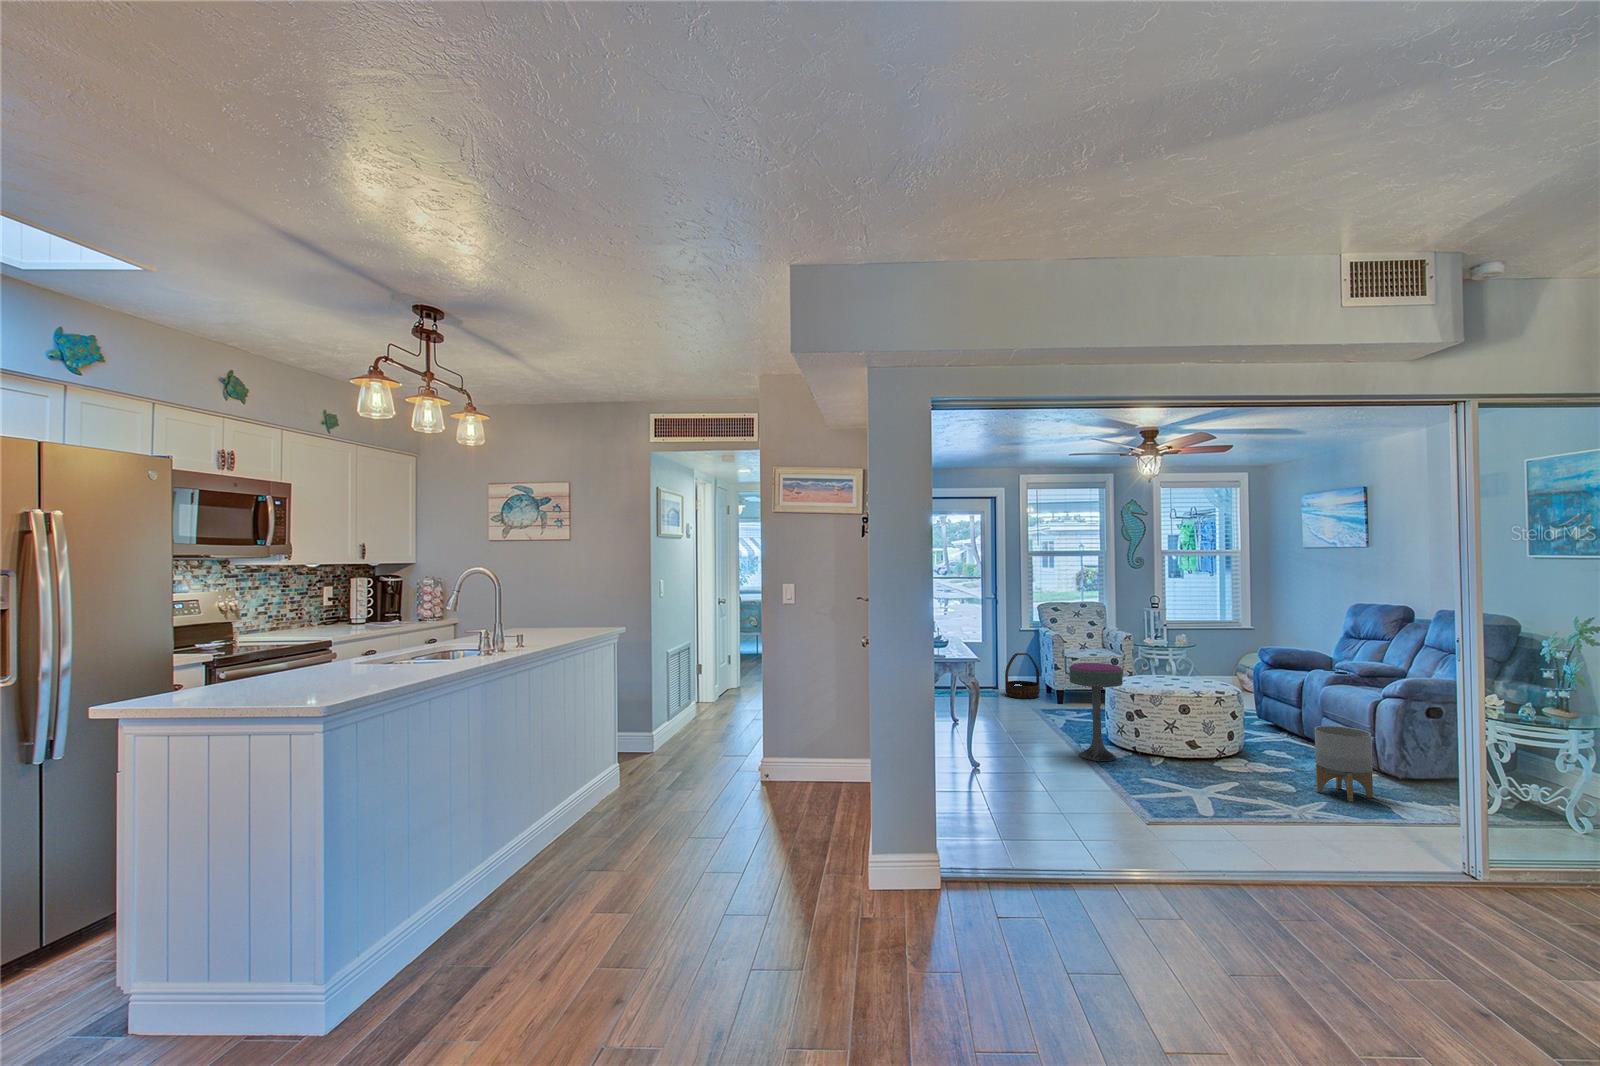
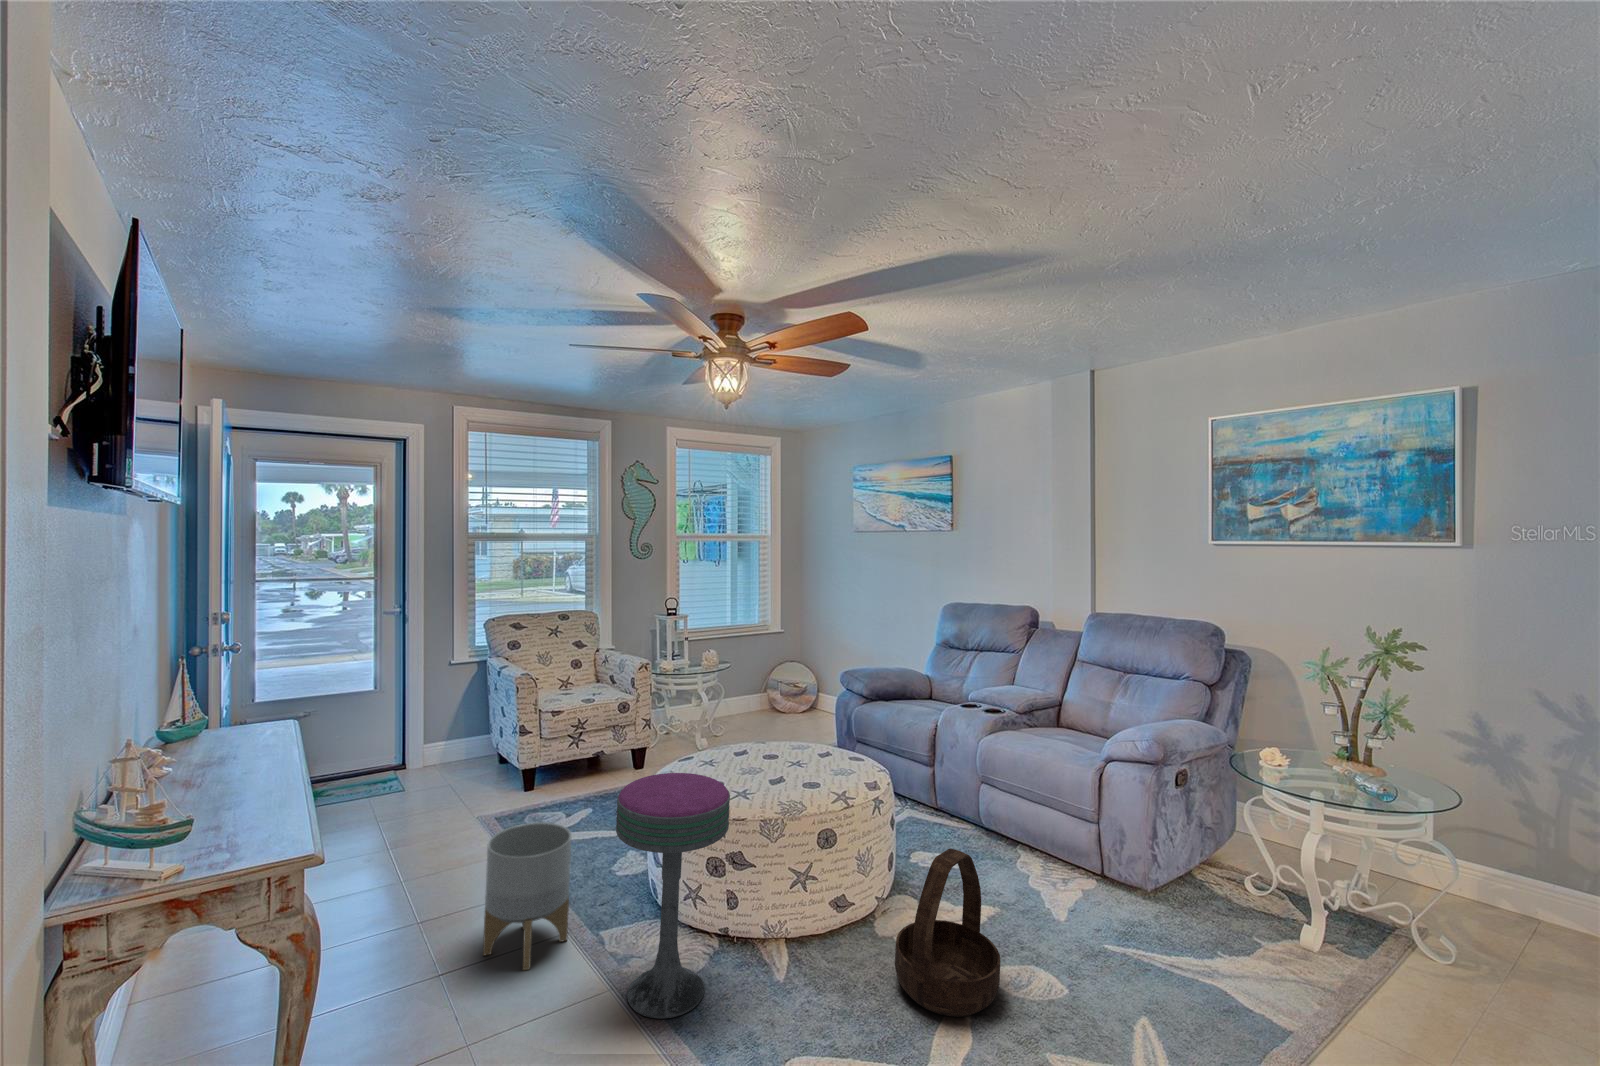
basket: present [1005,653,1040,699] -> present [895,848,1000,1017]
planter: present [1315,726,1373,802] -> present [483,822,572,970]

